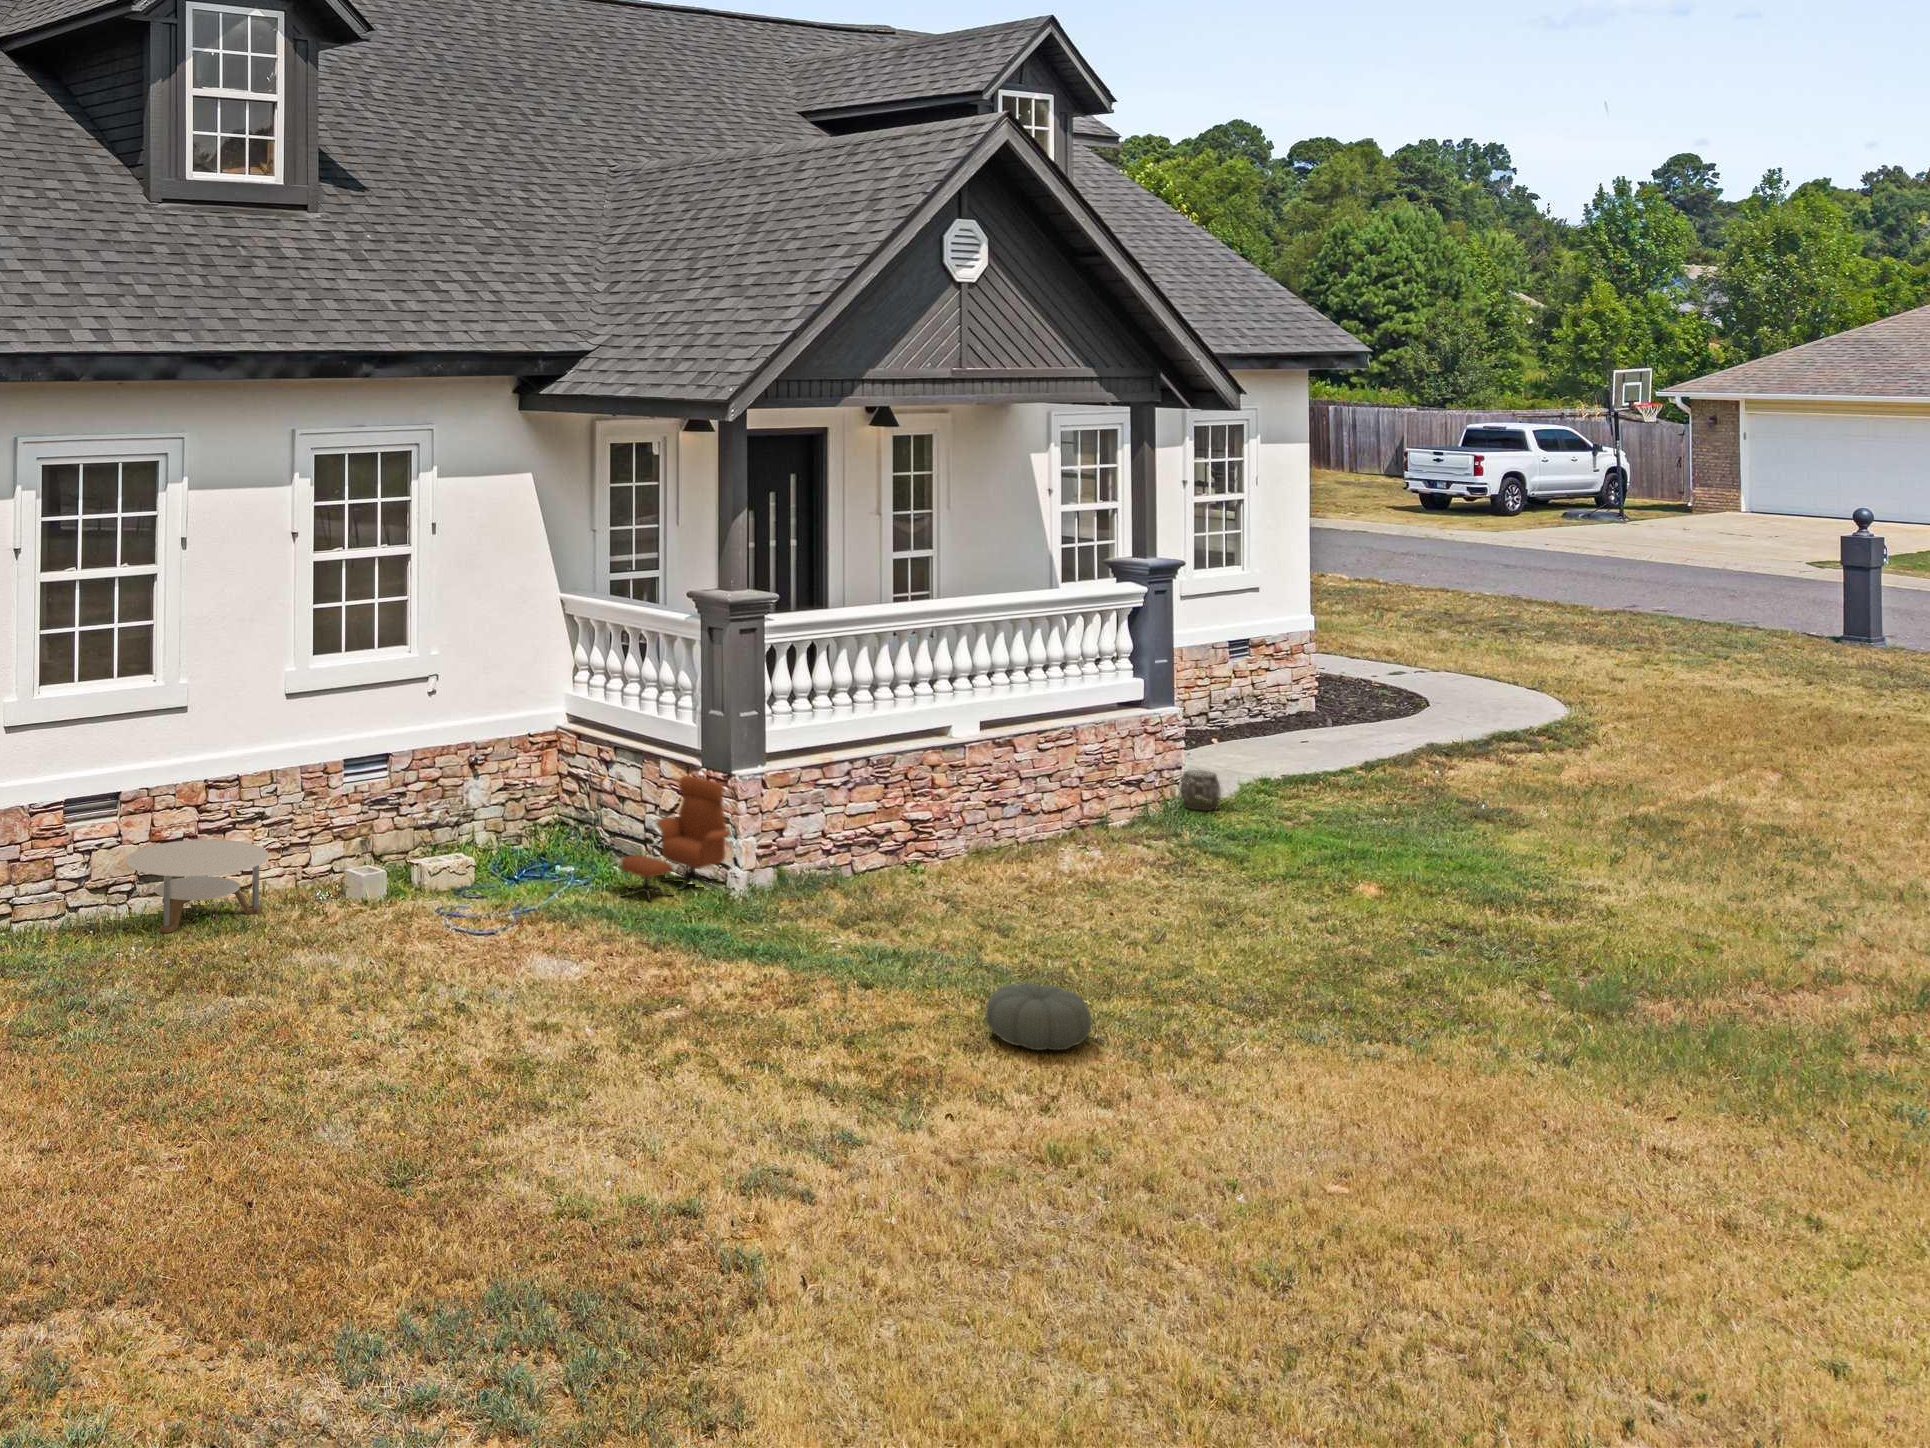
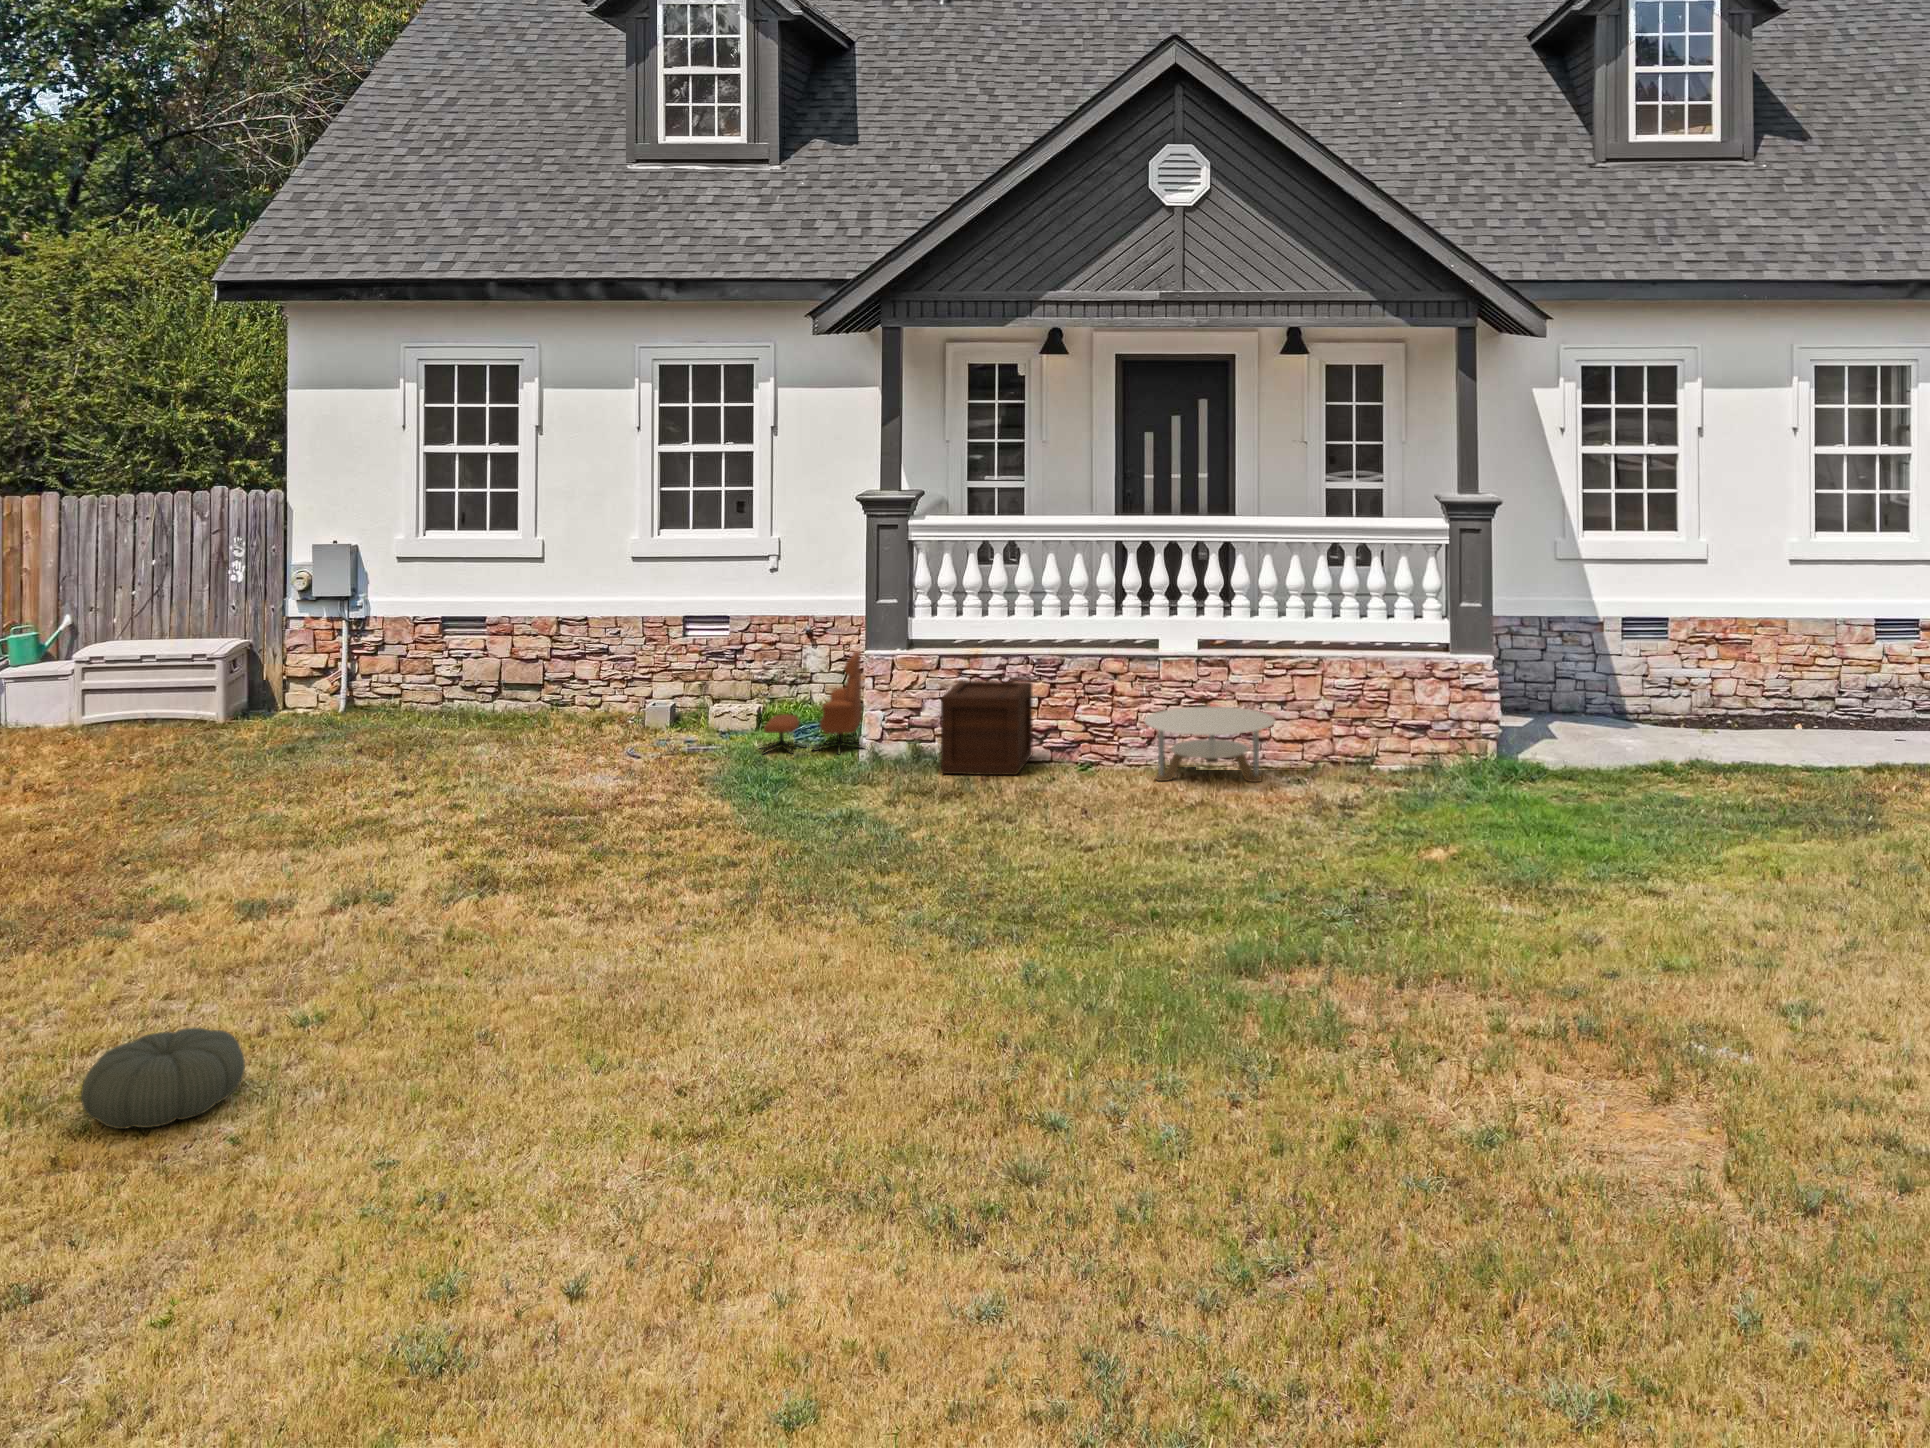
woven basket: present [1180,770,1221,811] -> none [1464,722,1511,769]
wooden crate: none [820,785,933,888] -> present [941,681,1032,775]
round table: present [126,840,269,933] -> present [1144,706,1275,782]
pouf: present [985,983,1091,1050] -> present [81,1028,245,1129]

